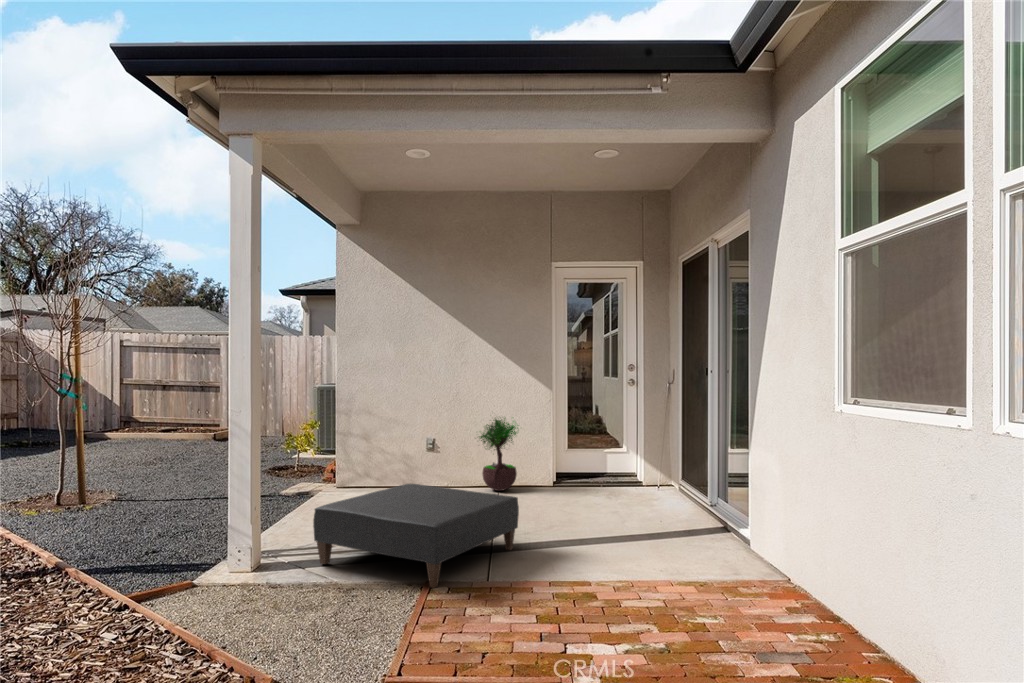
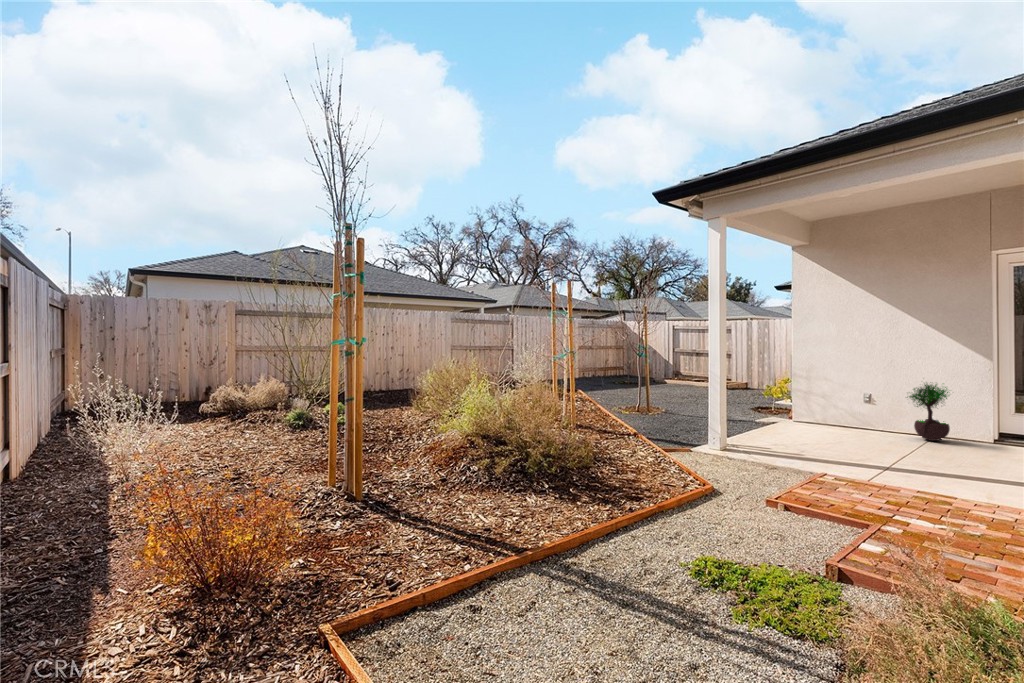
ottoman: present [313,484,519,588] -> none [755,419,911,478]

